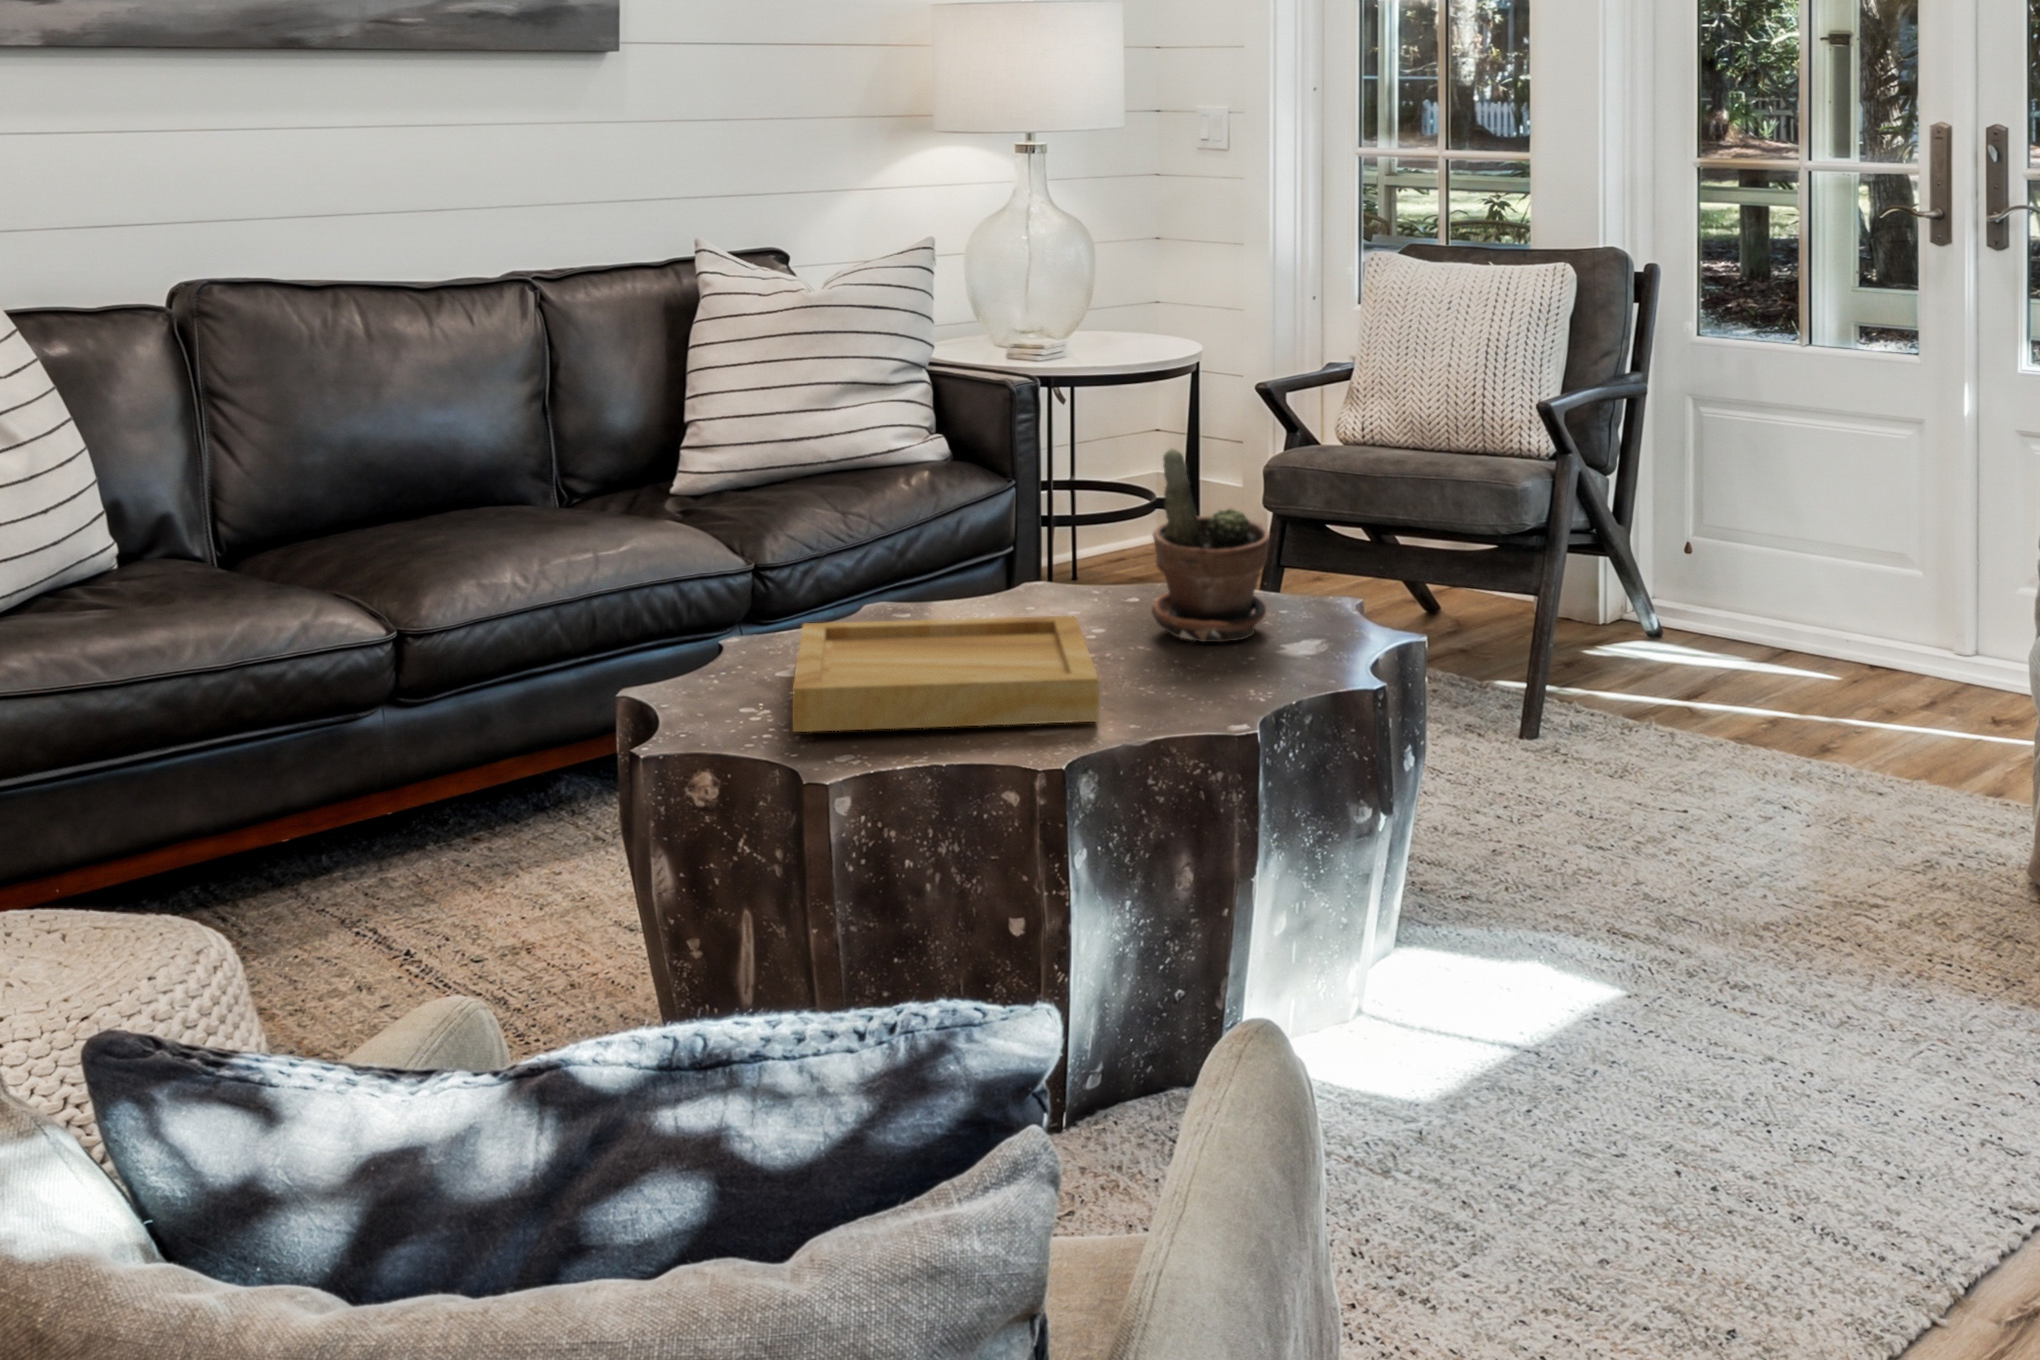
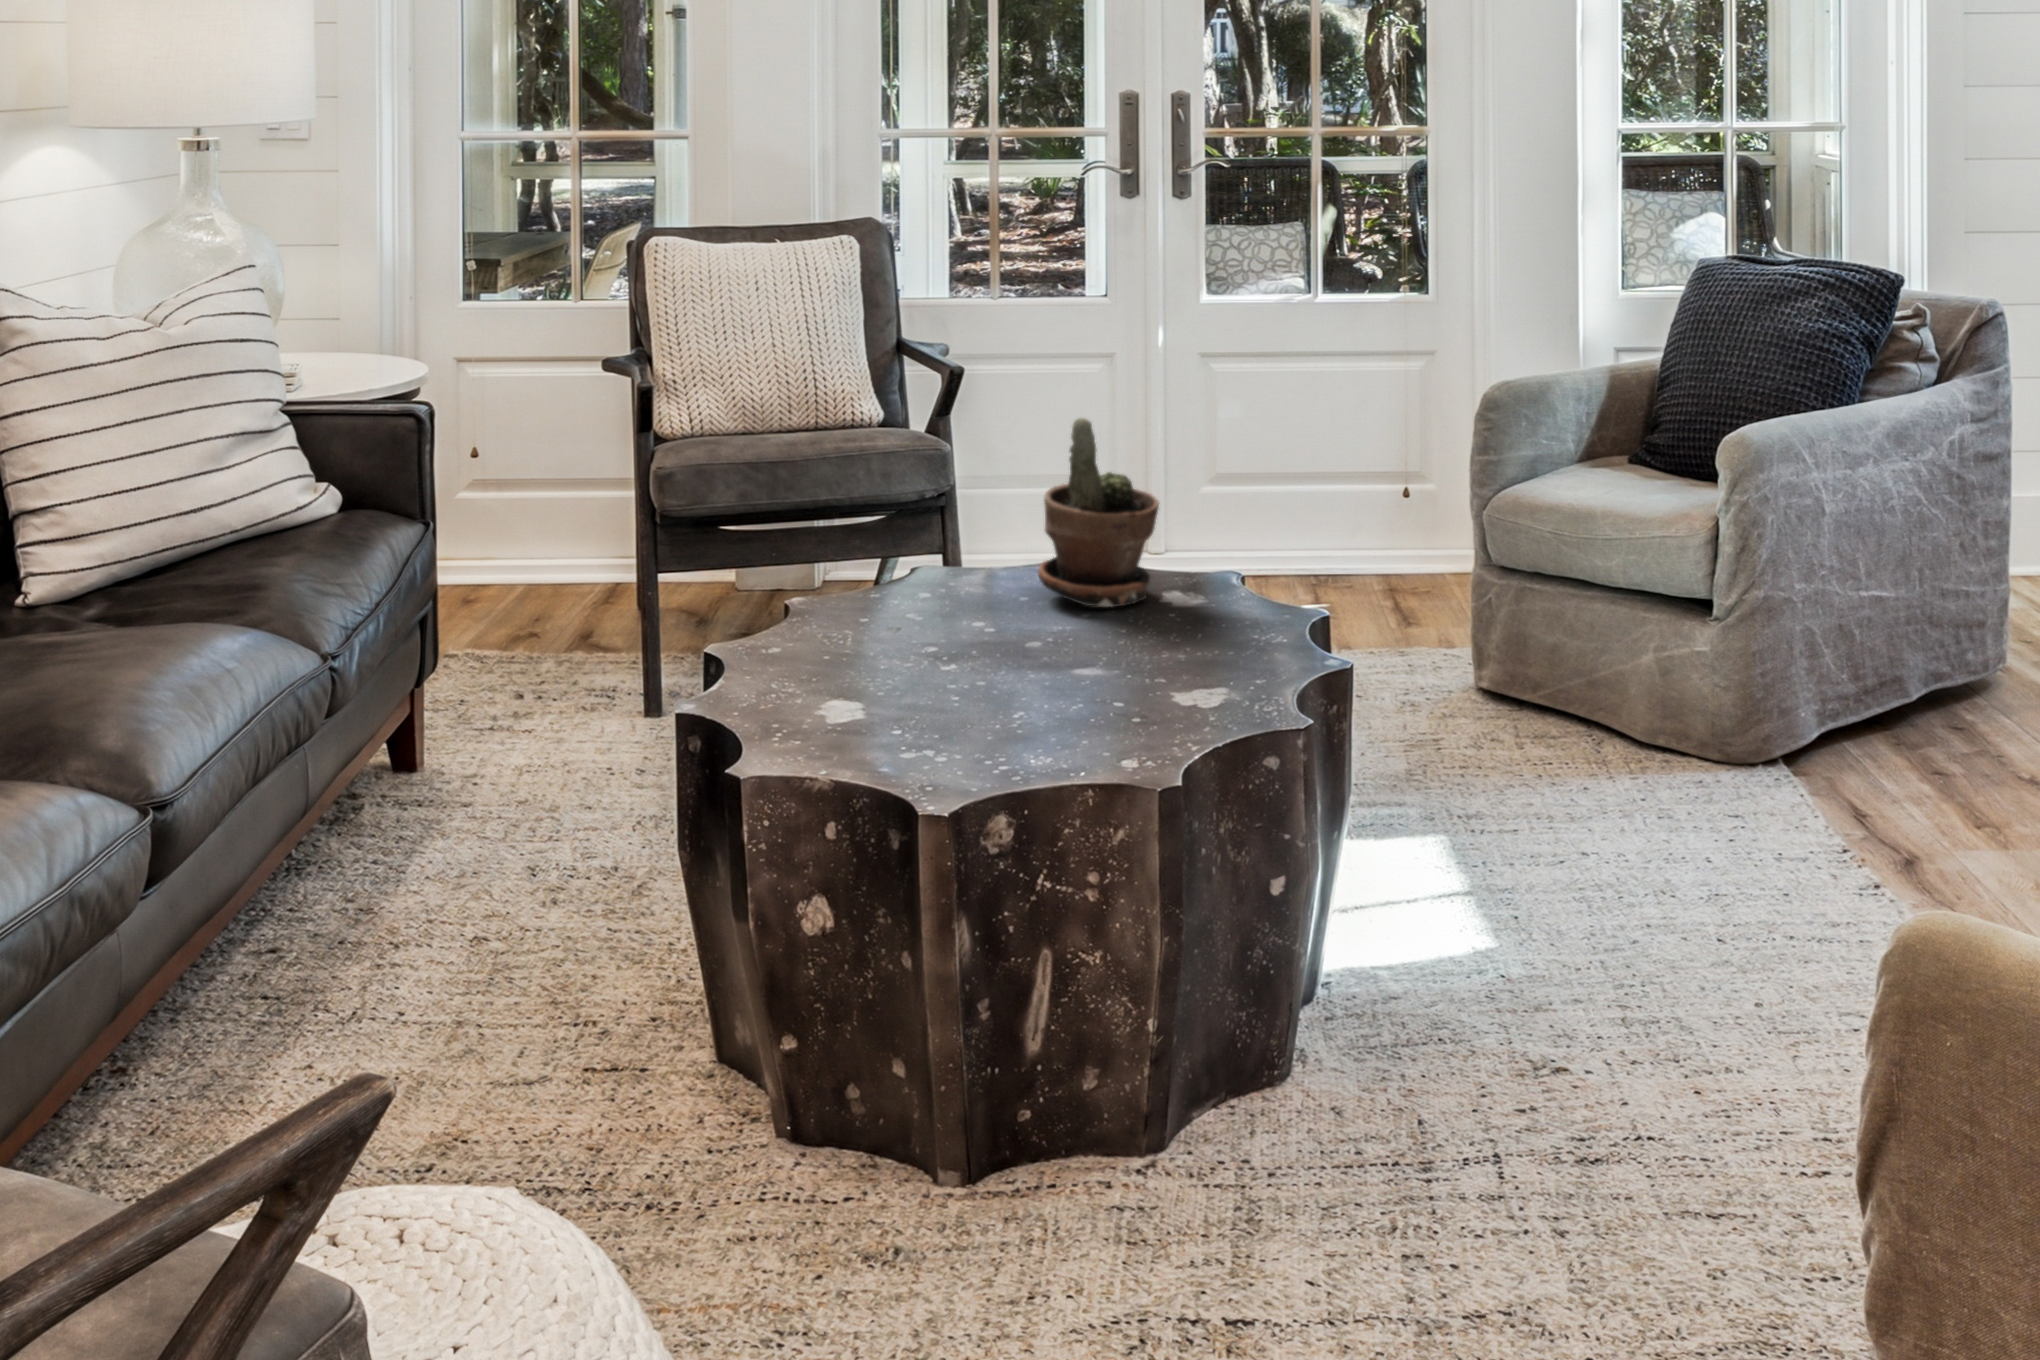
tray: present [792,616,1099,732] -> none [806,602,1237,760]

